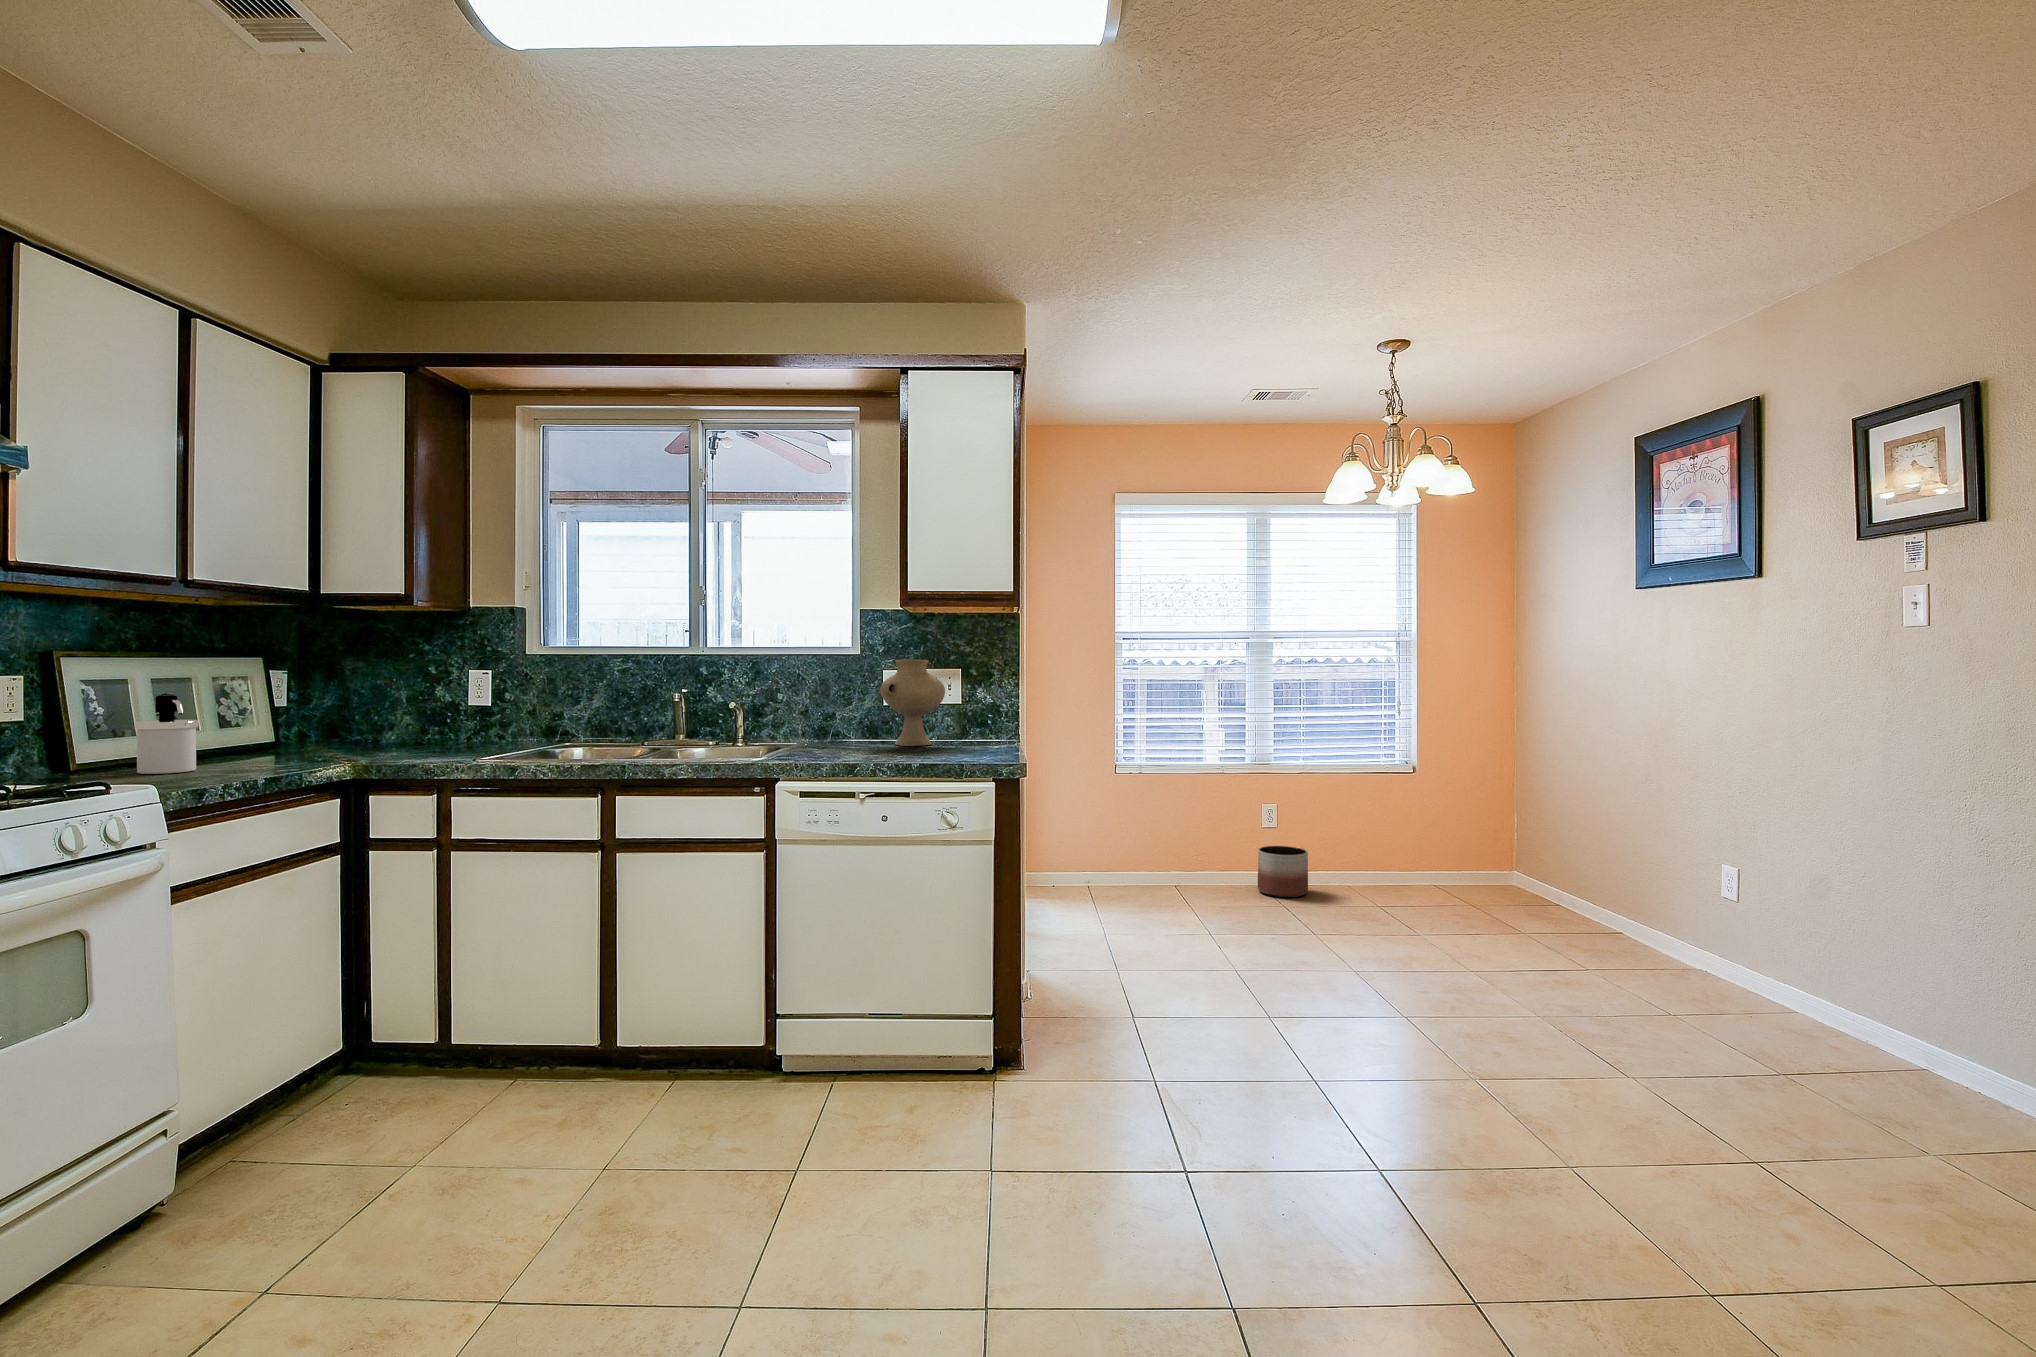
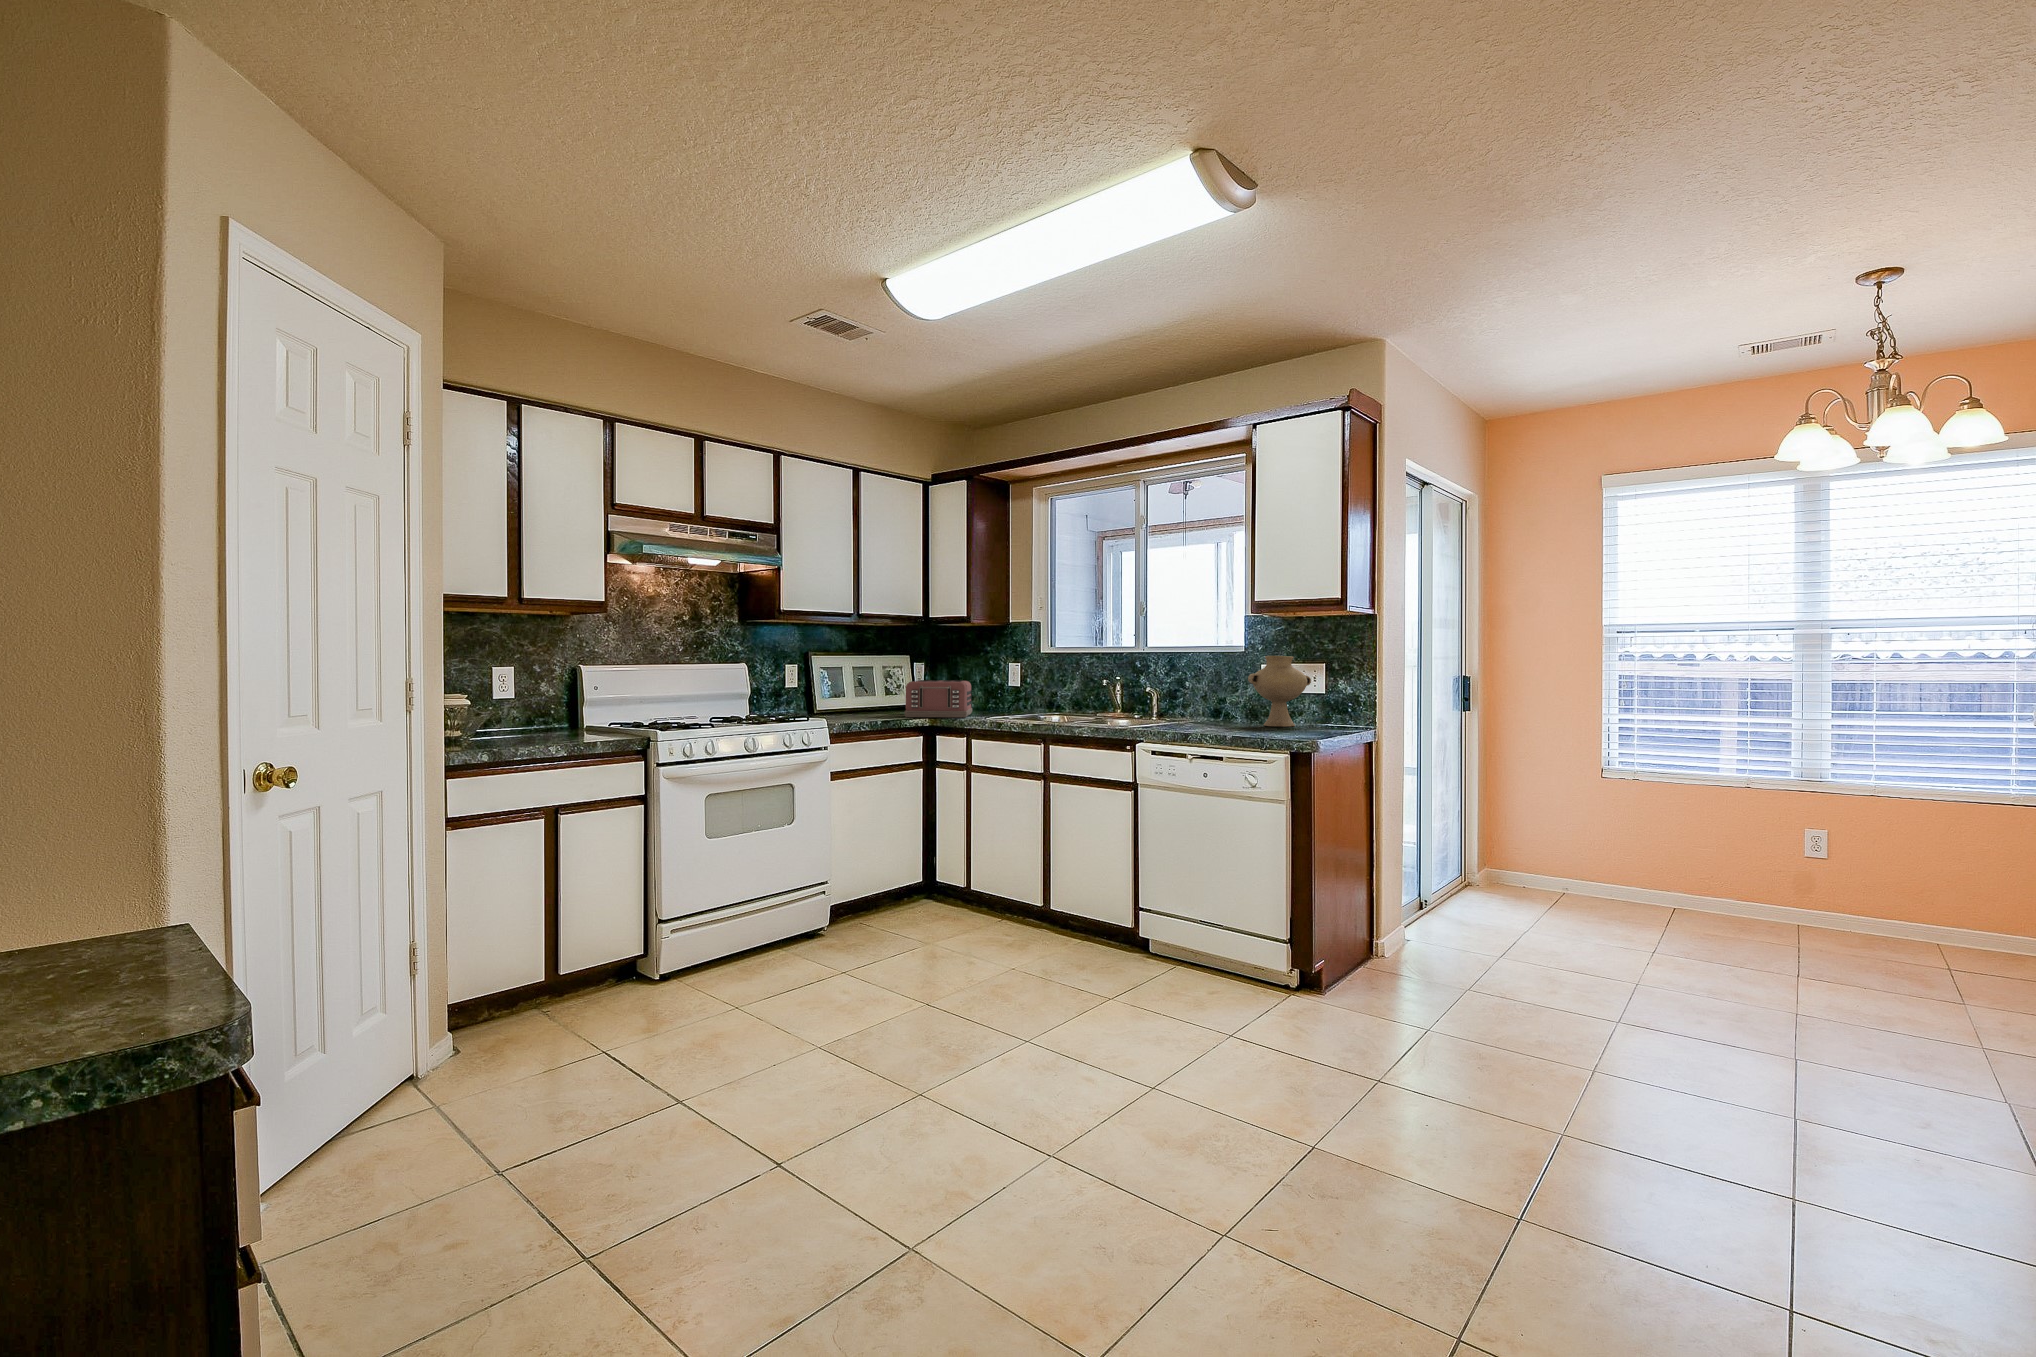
soap dispenser: present [134,695,198,774] -> none [837,675,862,716]
toaster: none [302,699,435,767] -> present [905,680,972,718]
planter: present [1258,846,1308,897] -> none [1786,880,1863,945]

